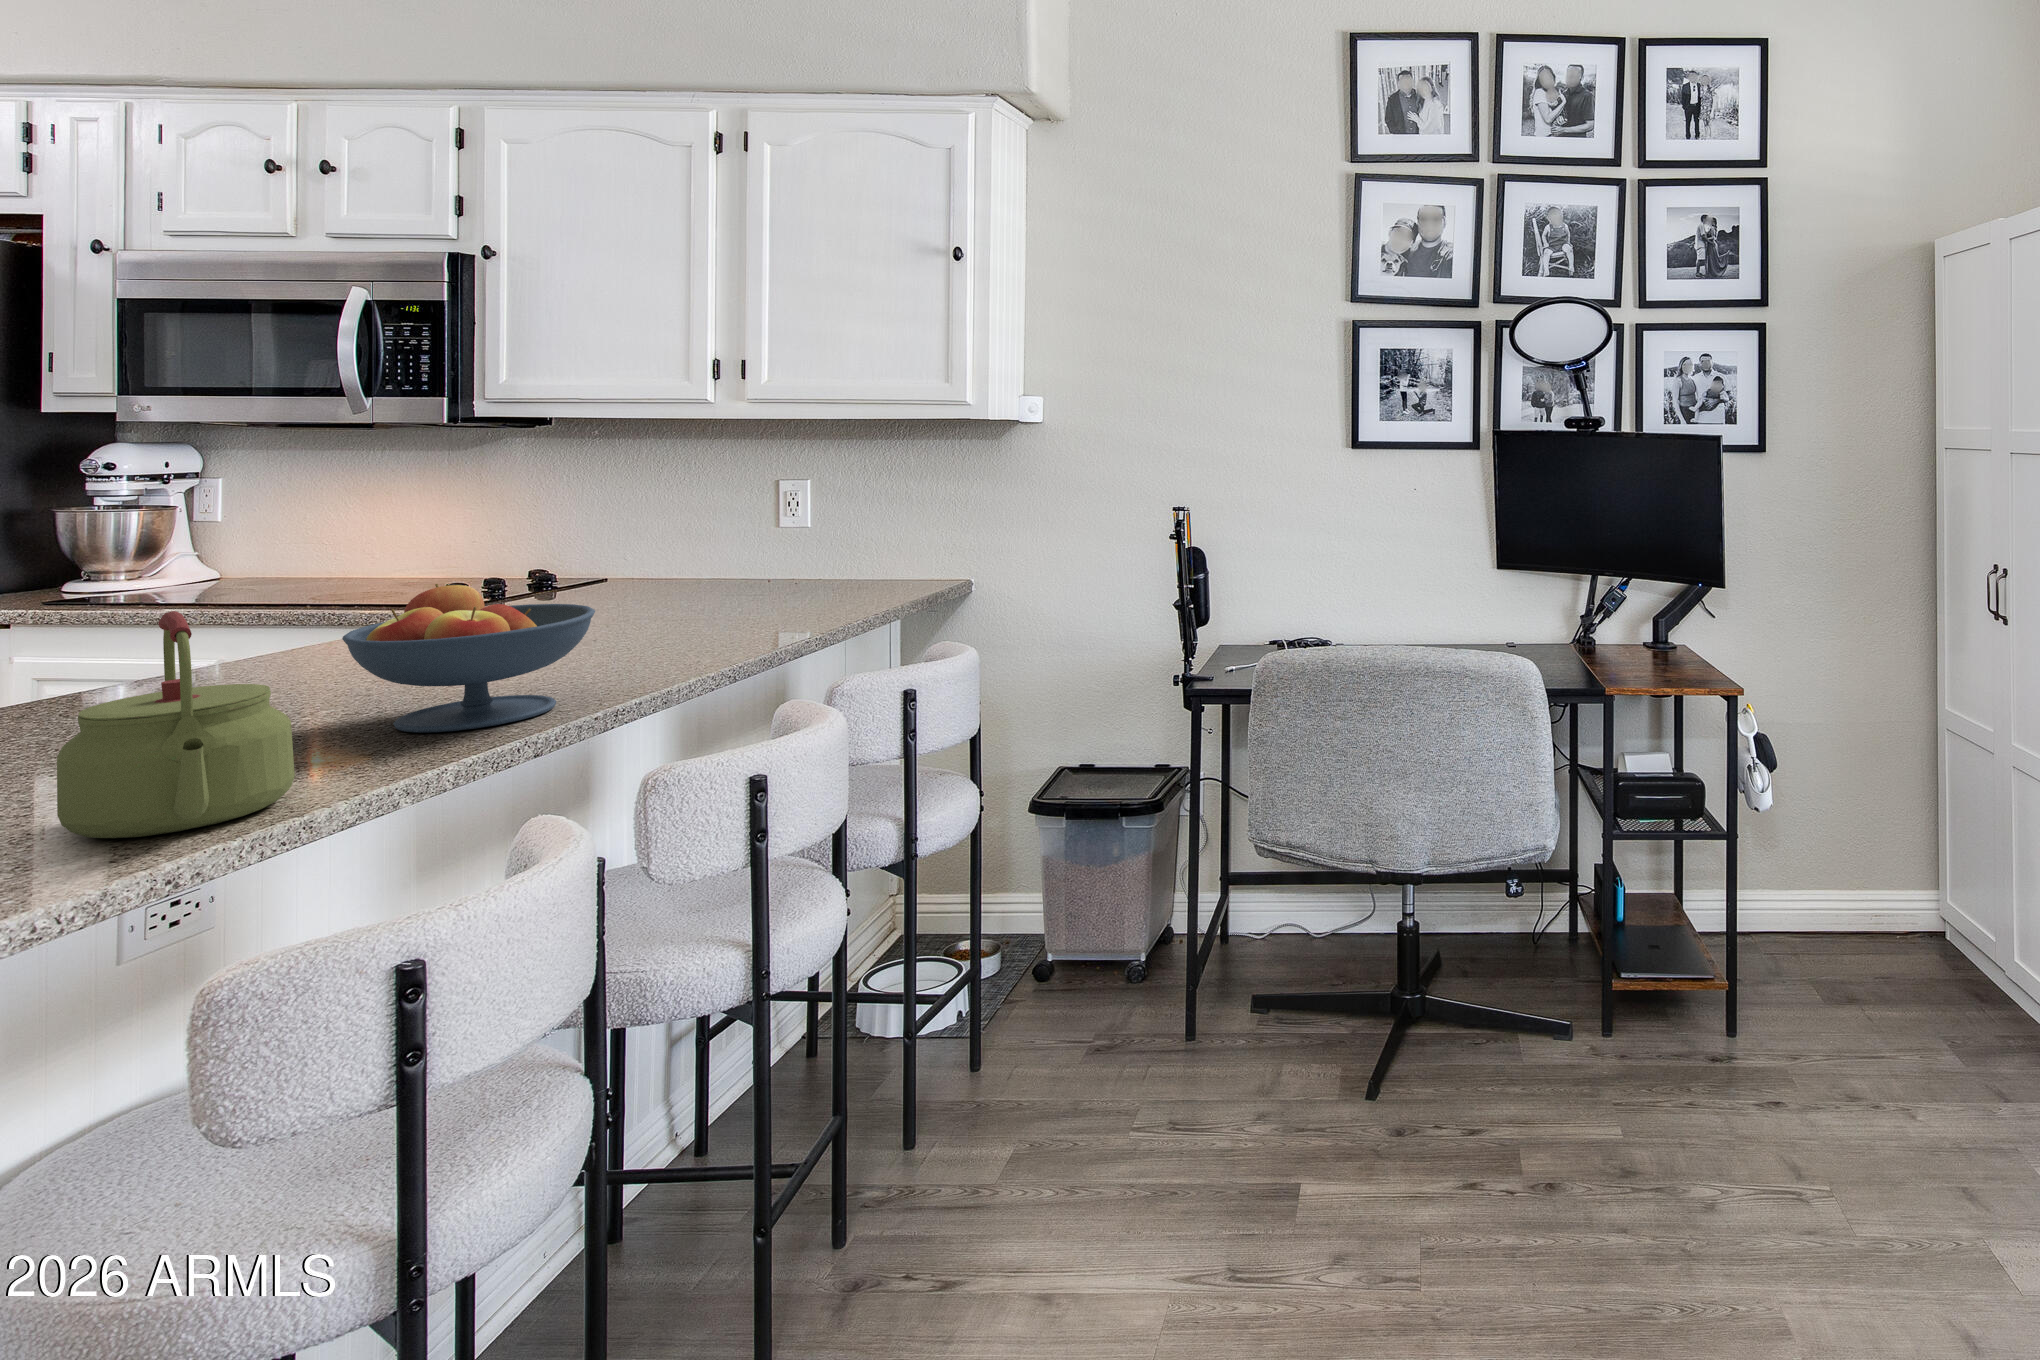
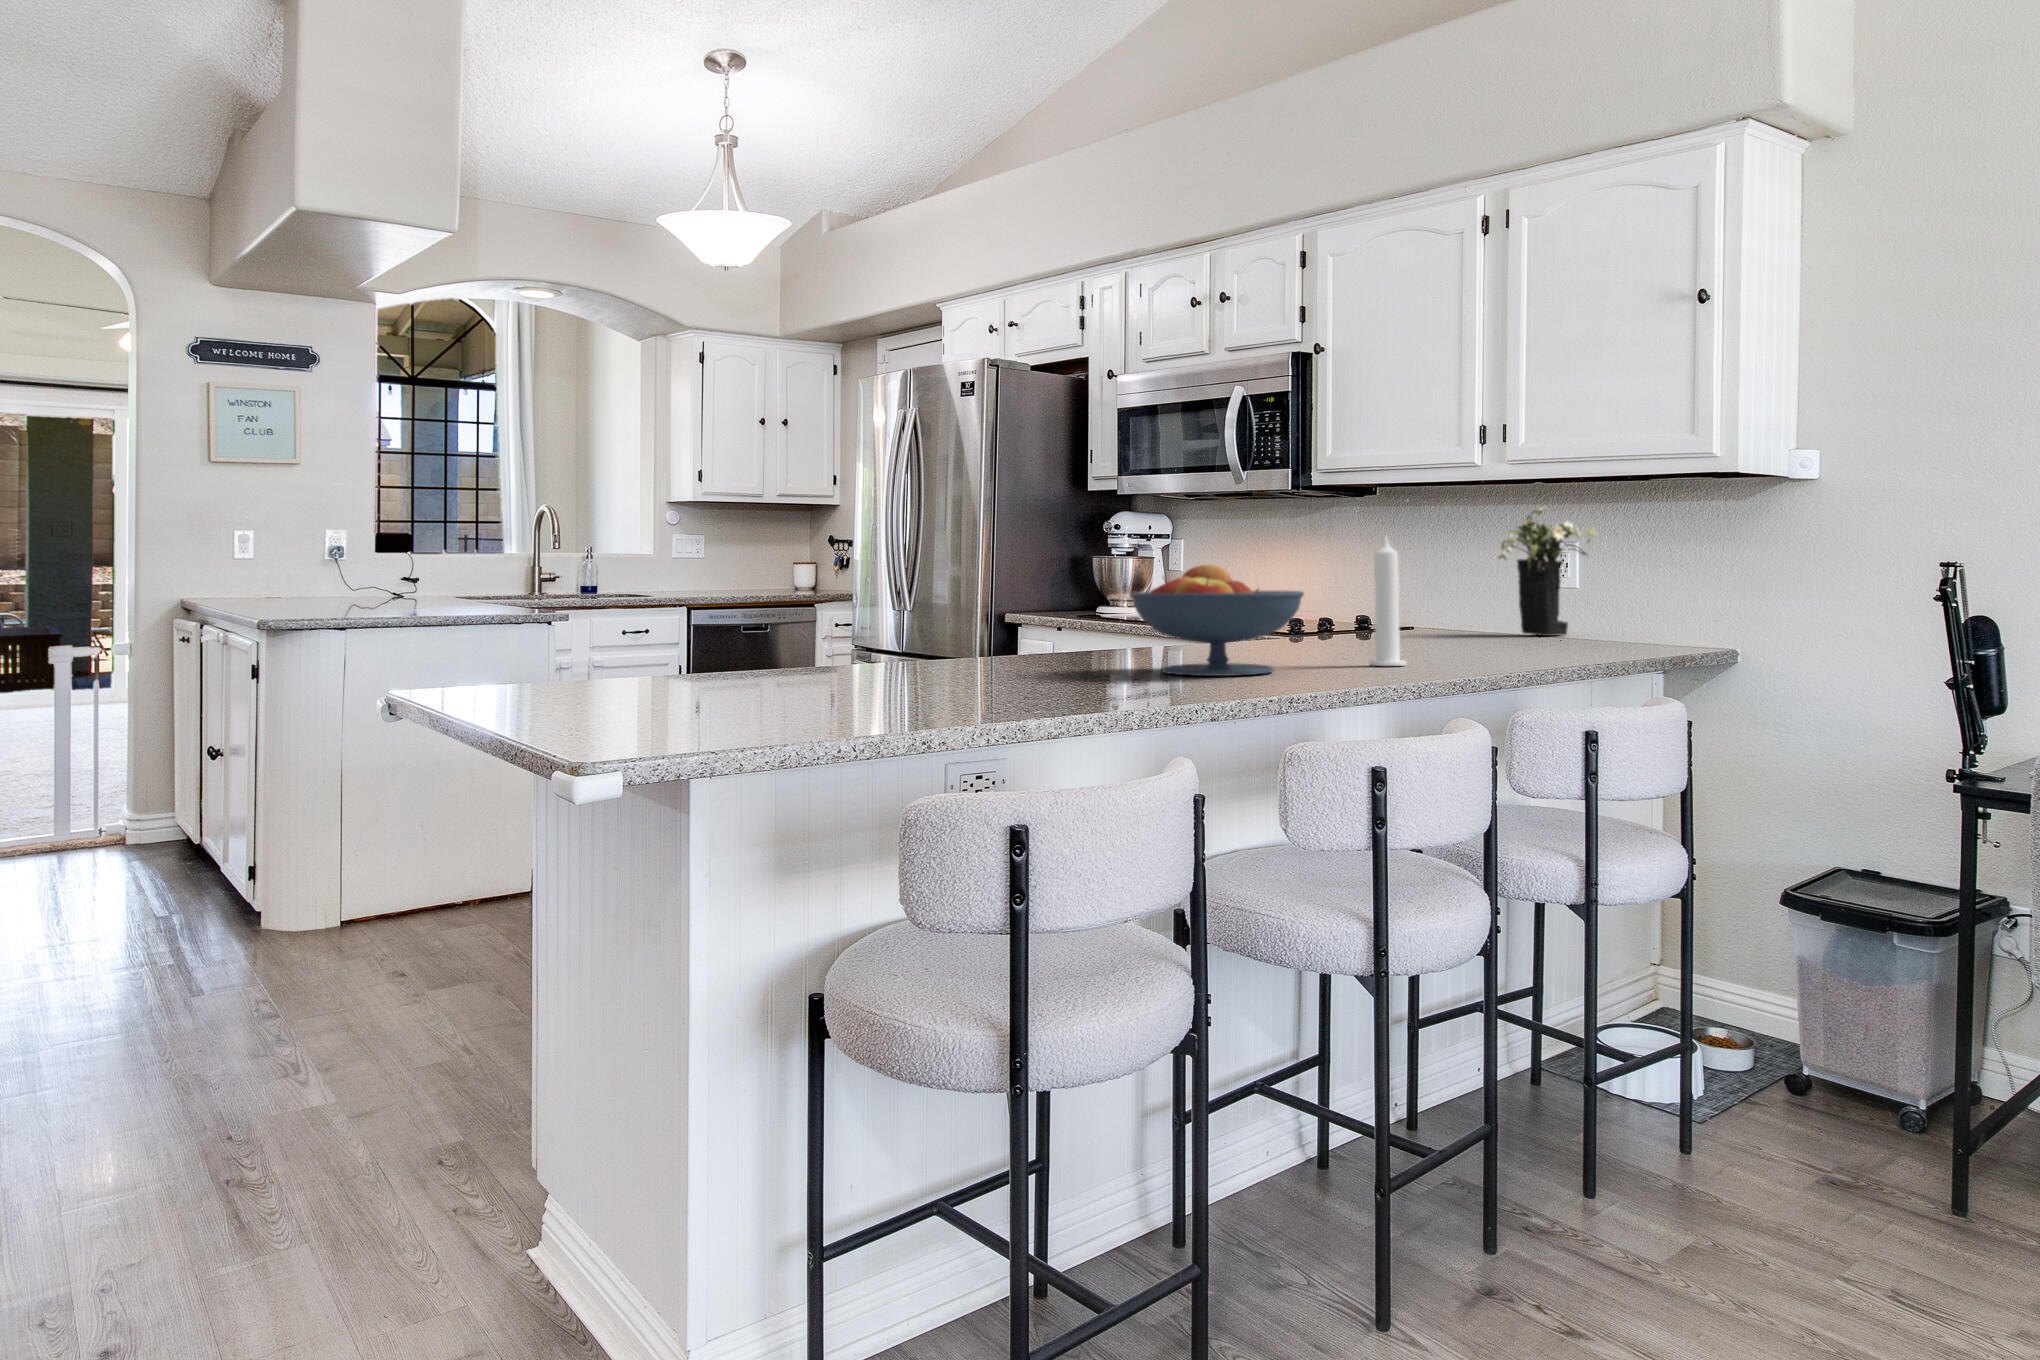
flower arrangement: none [721,436,844,574] -> present [1498,507,1595,636]
candle: none [655,526,700,670] -> present [1369,536,1406,666]
kettle: present [57,611,295,838] -> none [933,536,1063,692]

